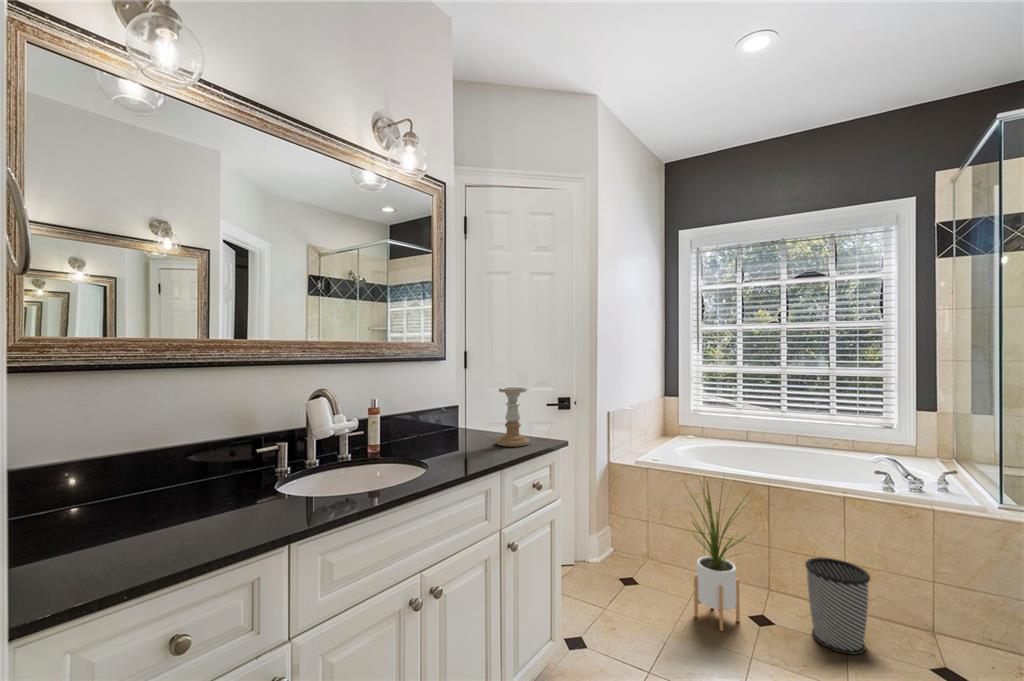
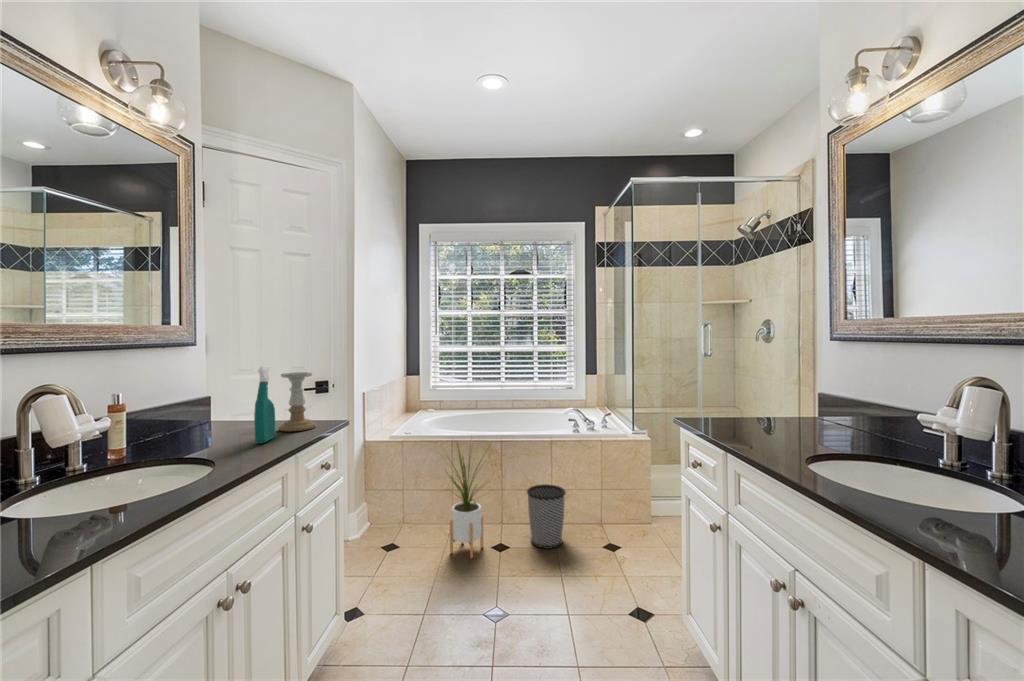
spray bottle: none [467,379,488,455] -> present [254,365,275,443]

